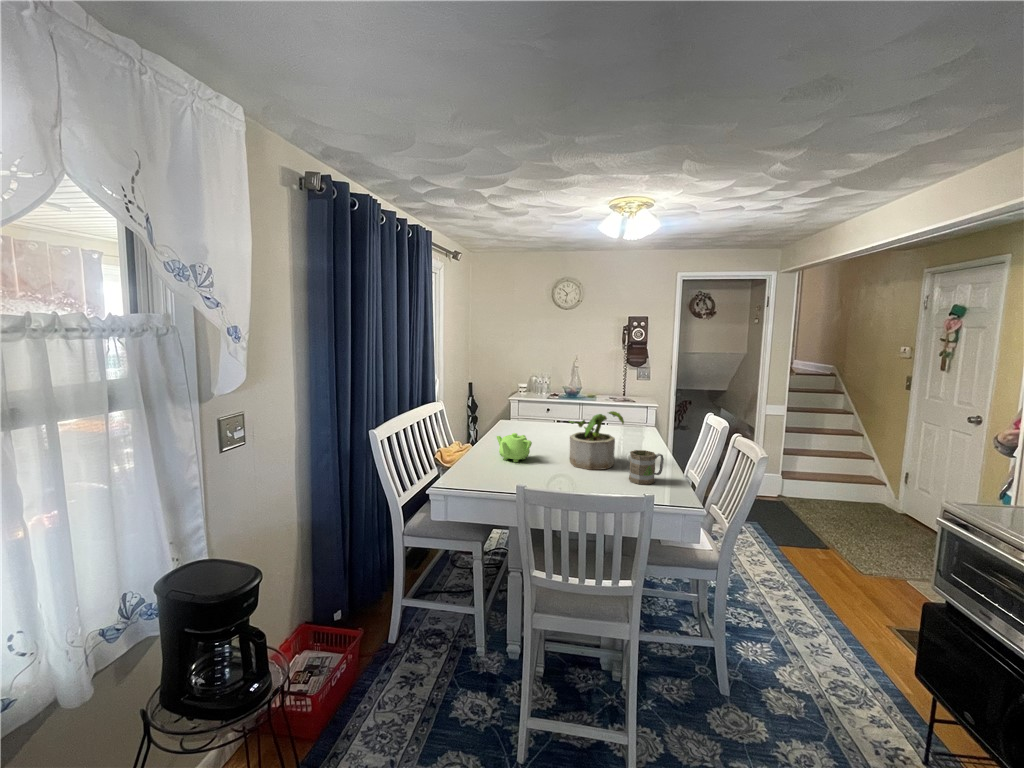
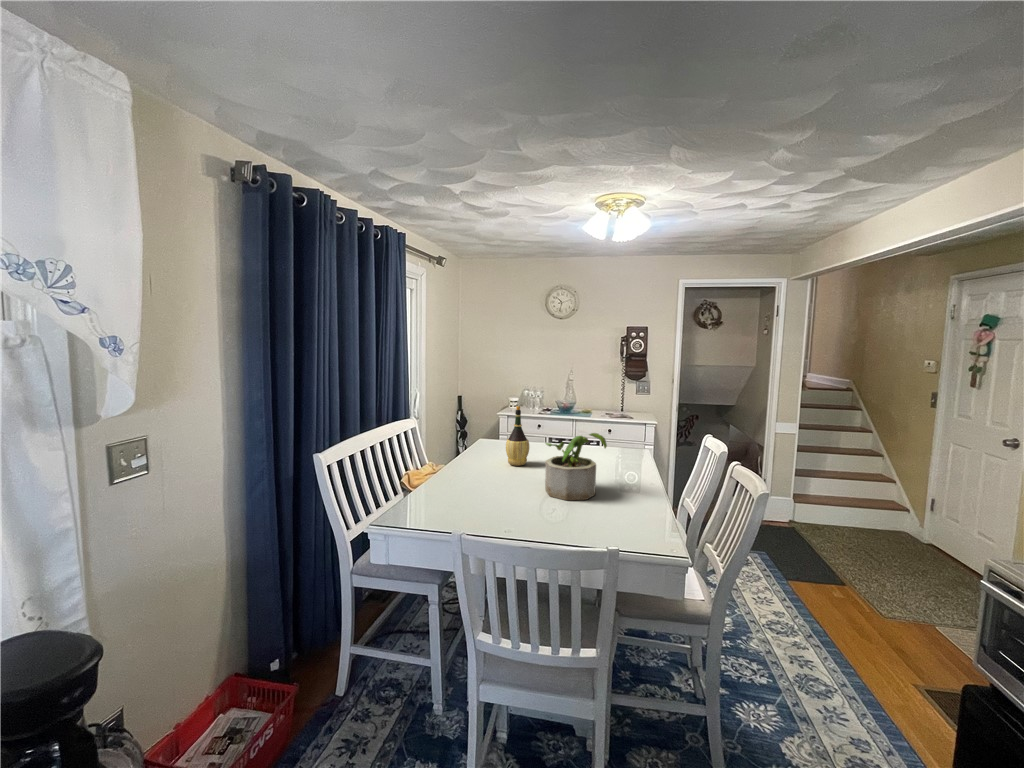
wine bottle: none [529,389,550,442] -> present [506,406,529,466]
teapot: present [497,433,532,462] -> none [464,457,502,490]
mug: present [629,450,664,485] -> none [609,479,650,520]

